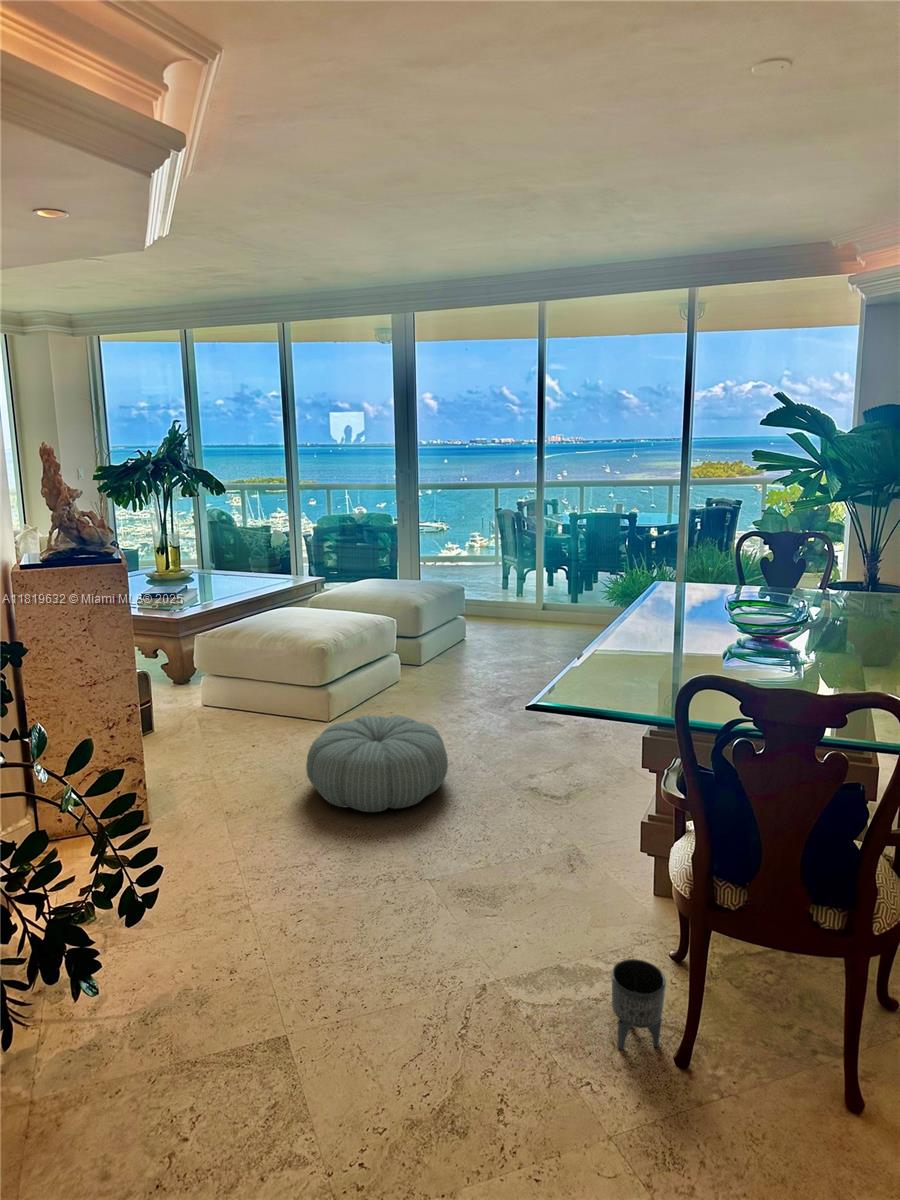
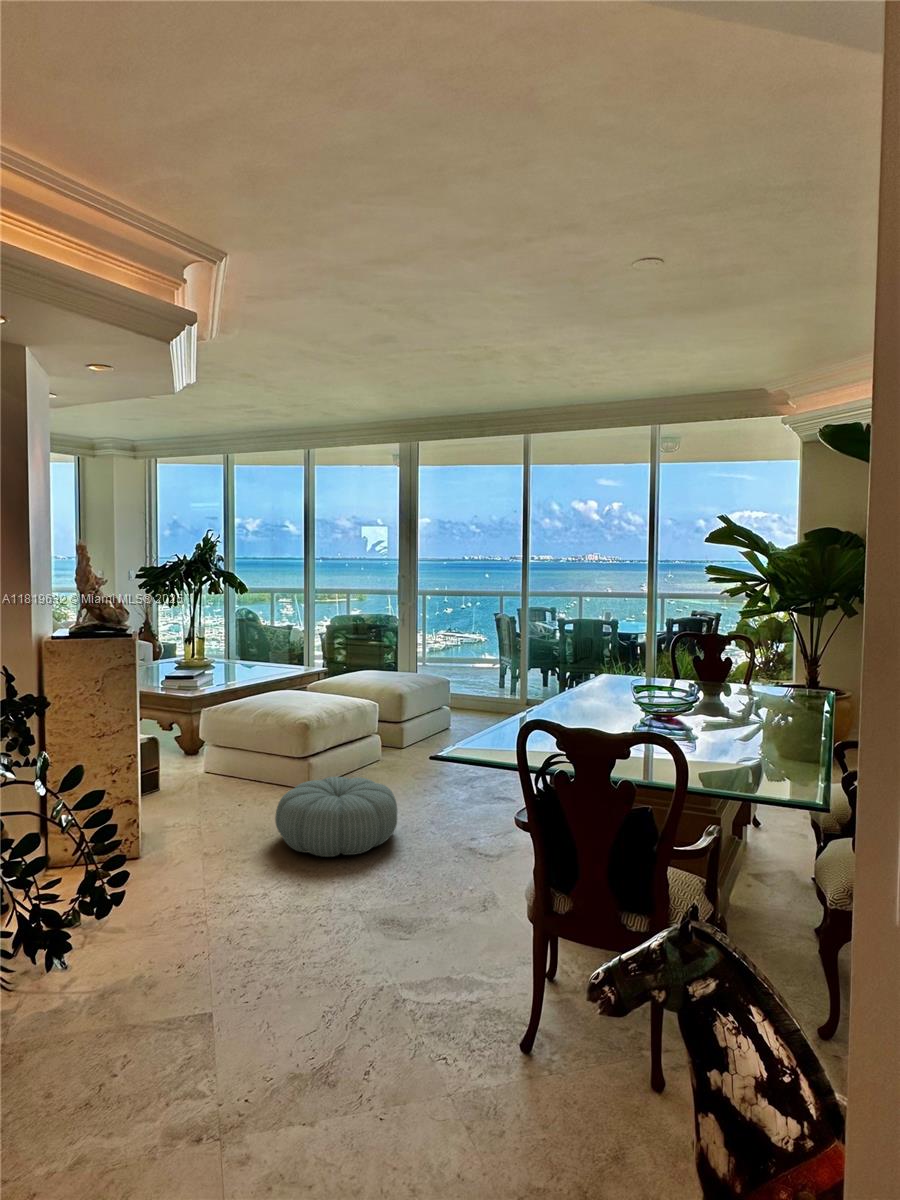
planter: present [612,959,666,1050] -> none [474,960,518,1037]

